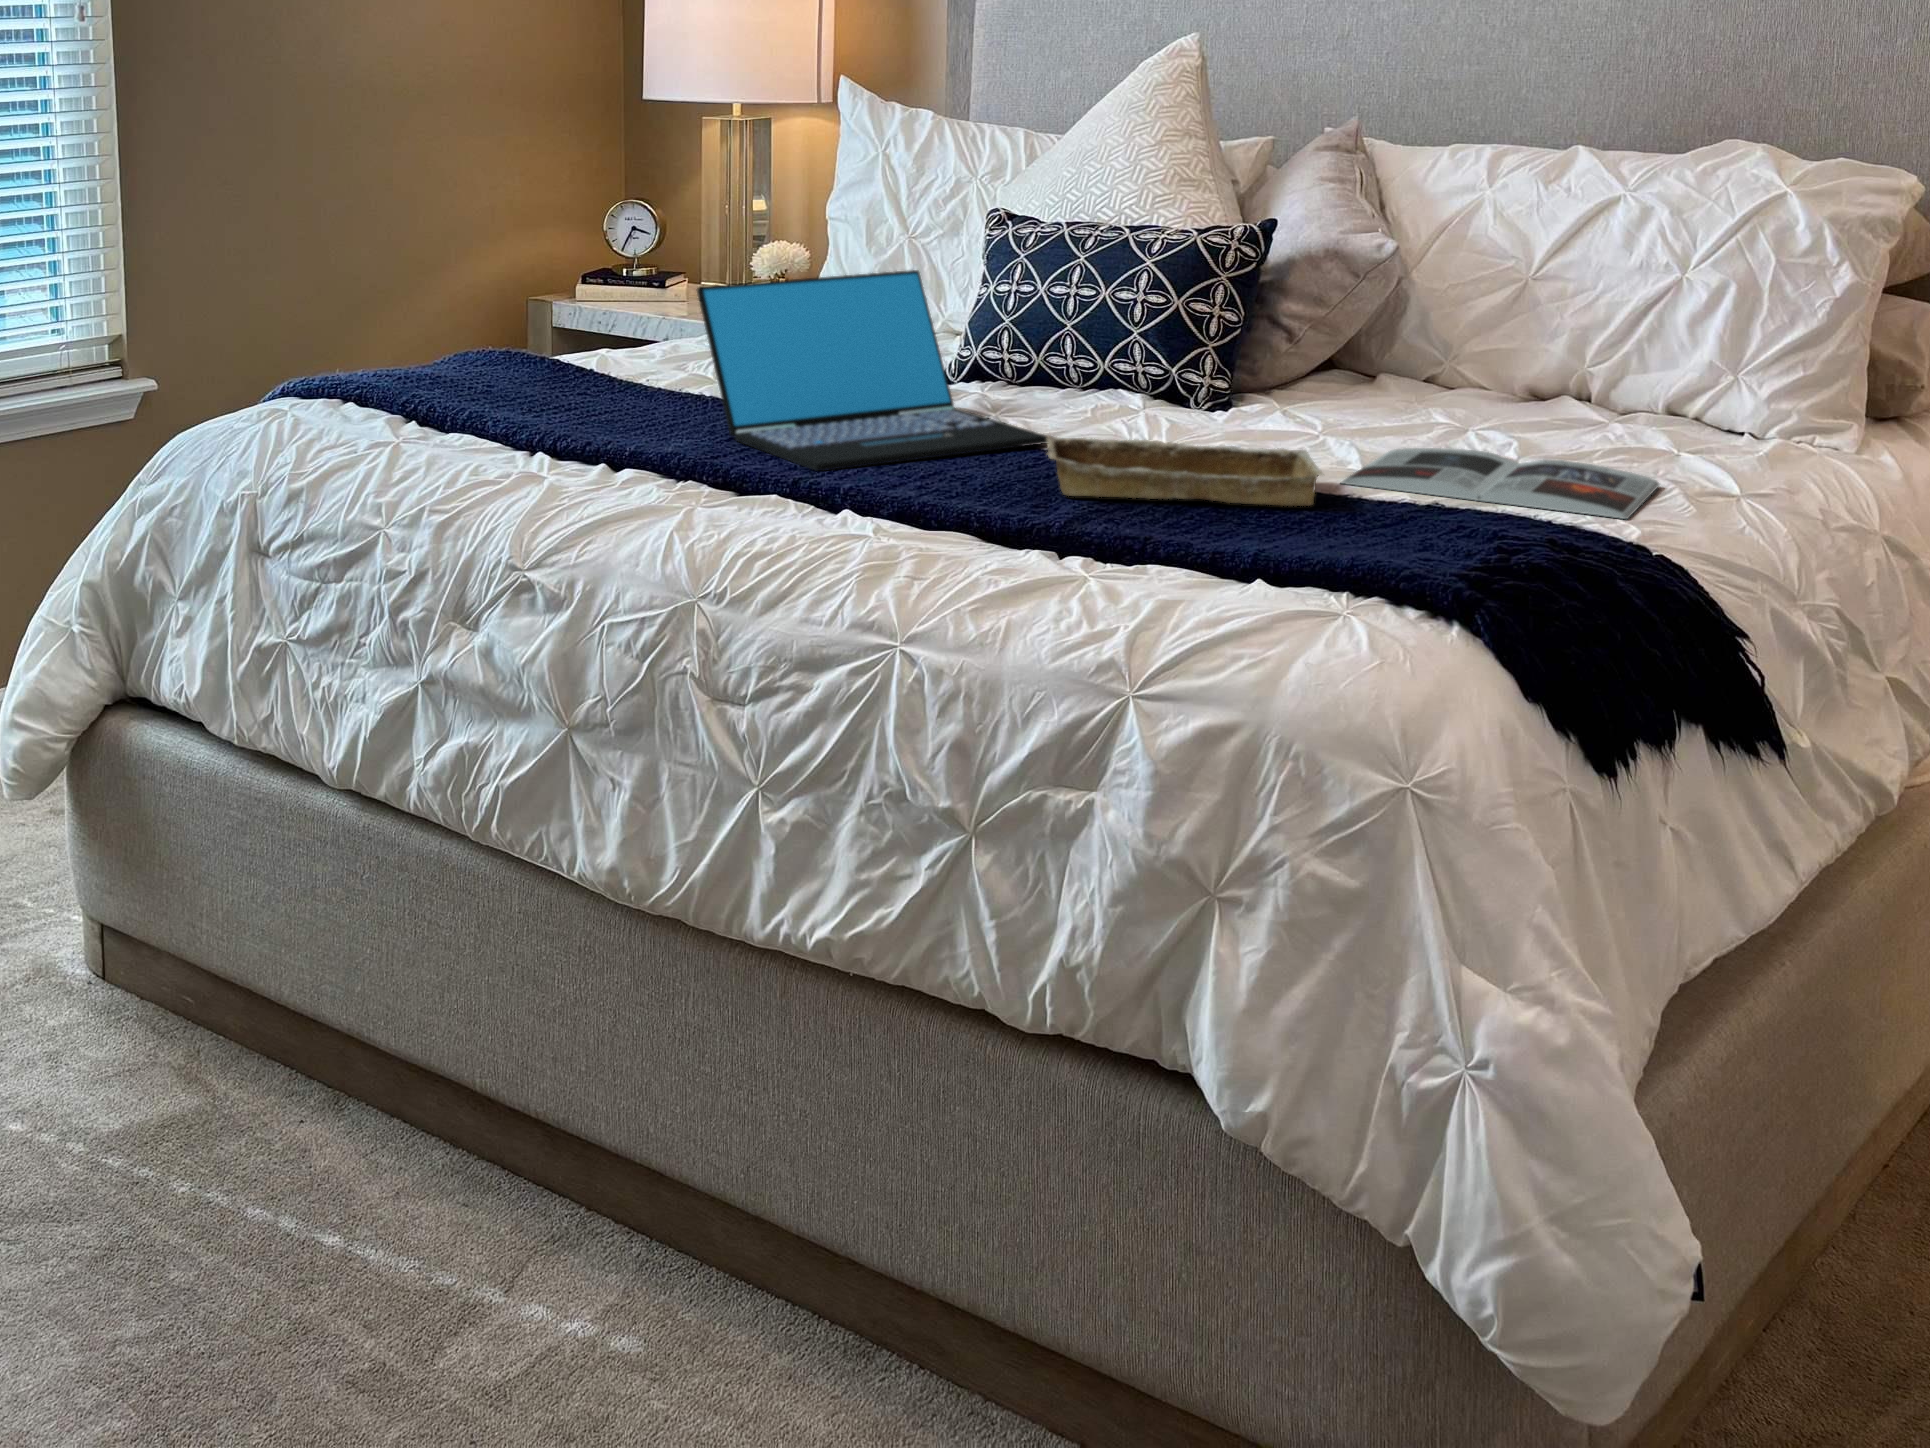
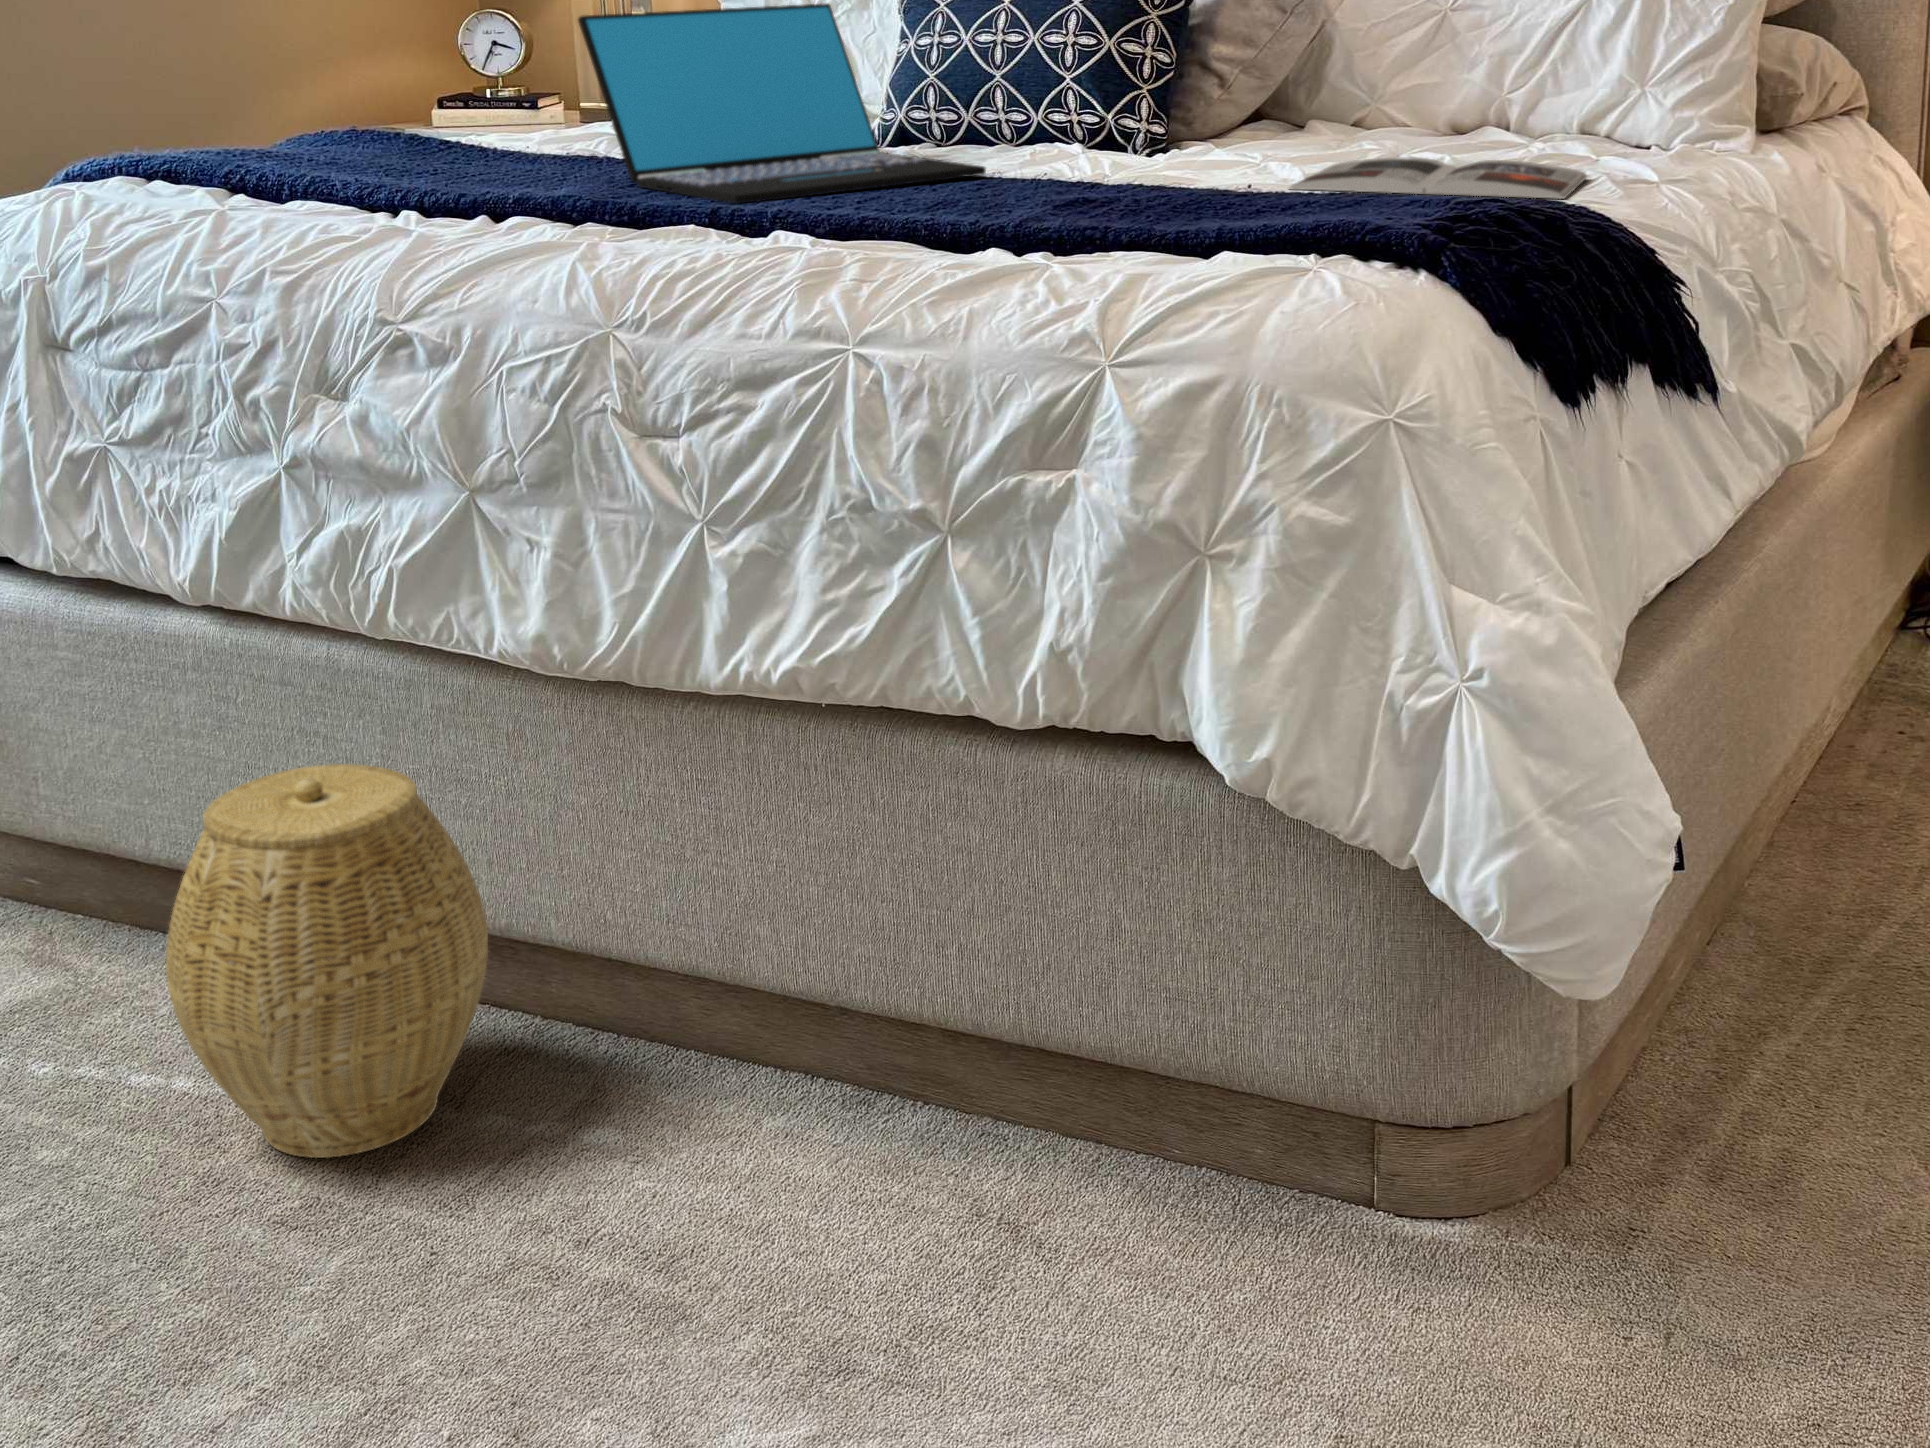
tray: present [1047,435,1324,506] -> none [985,153,1276,207]
woven basket: none [284,956,545,1319] -> present [166,764,488,1158]

